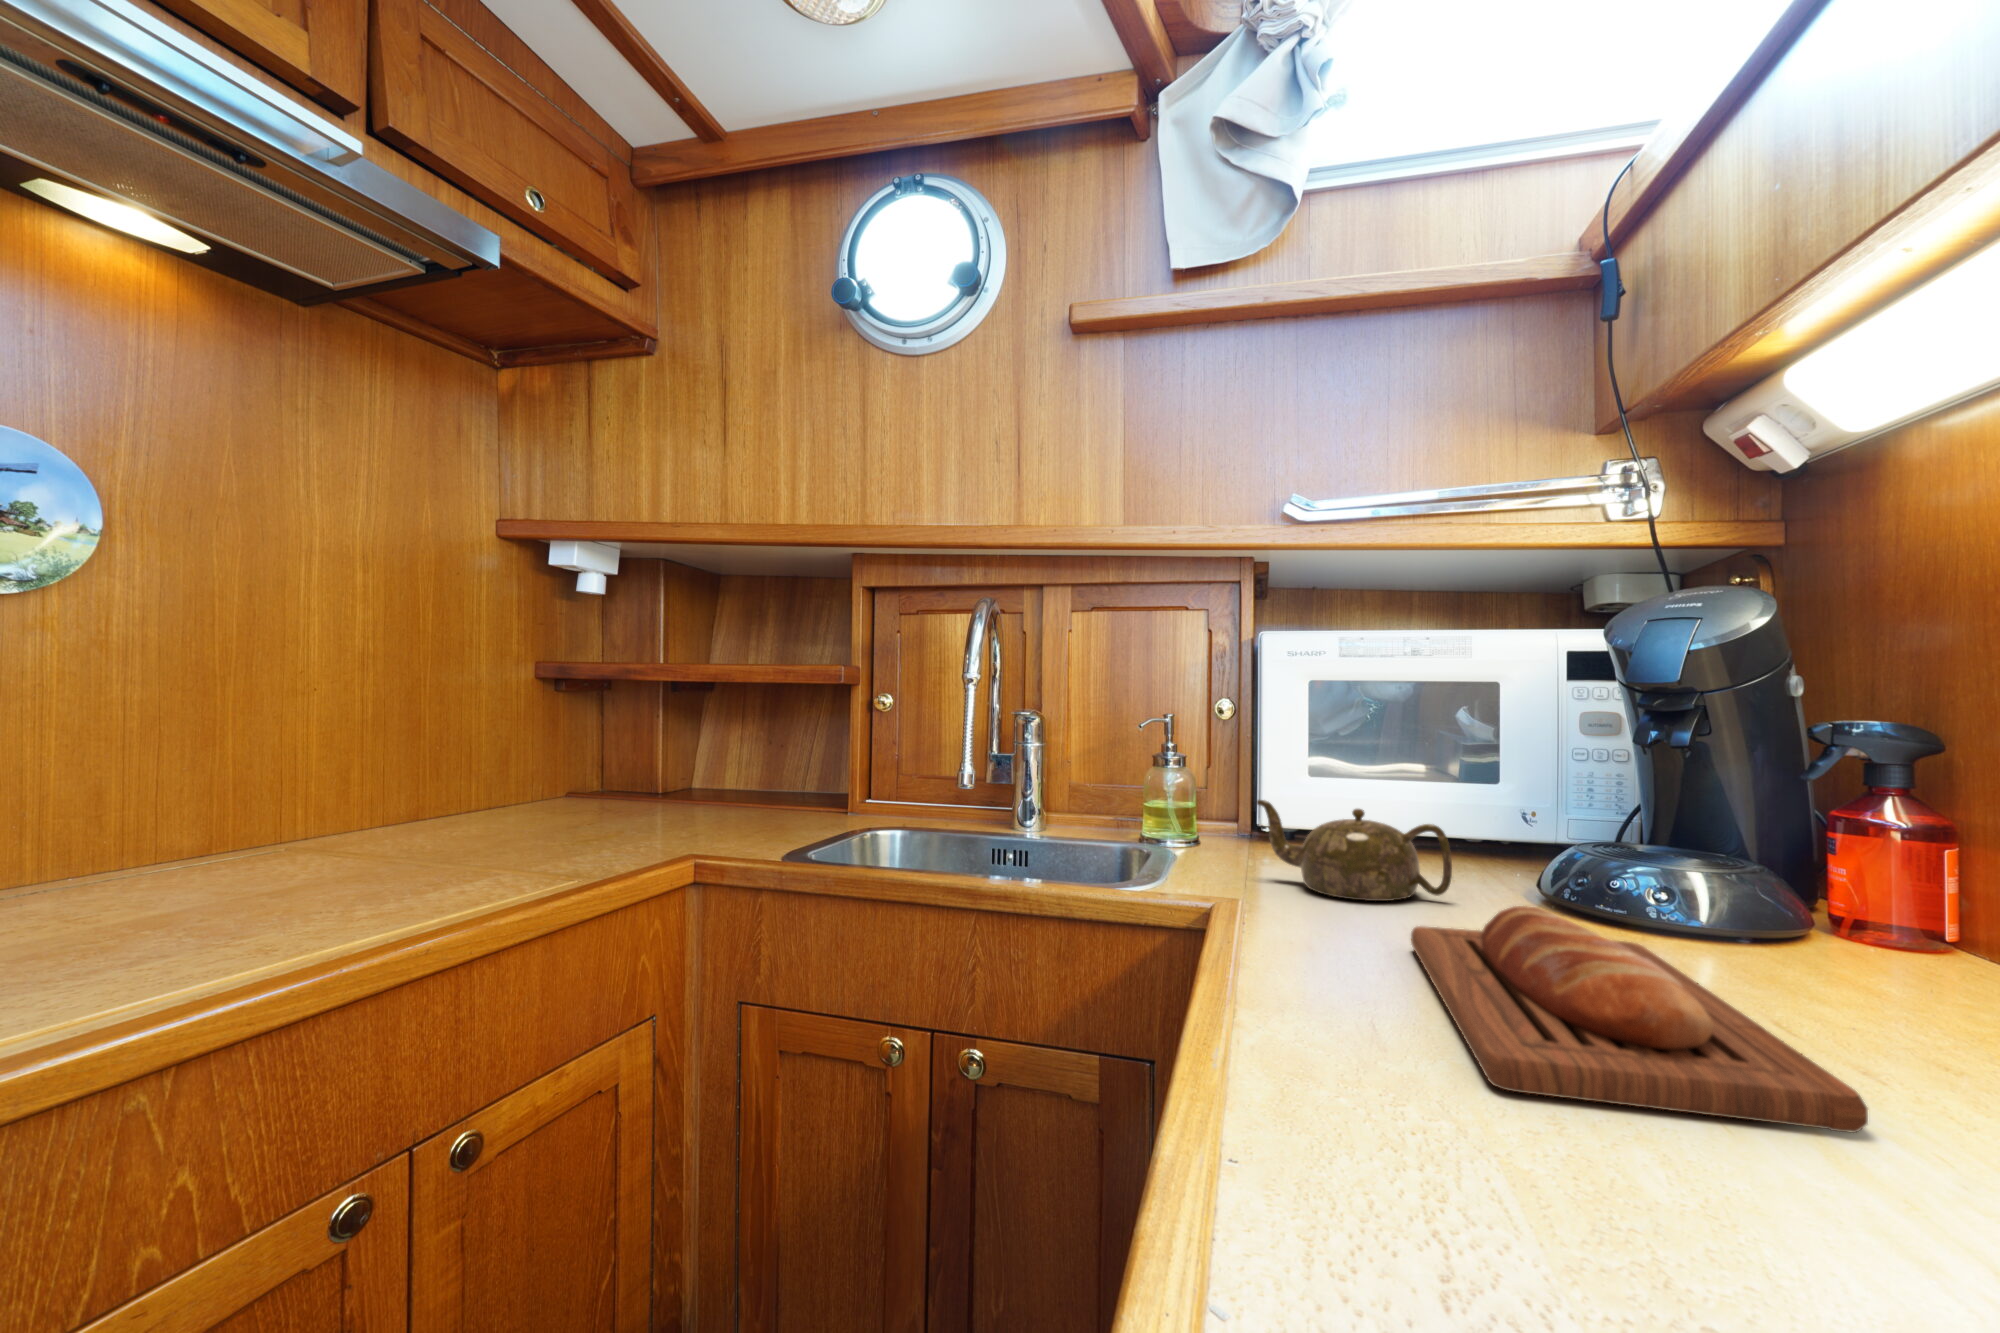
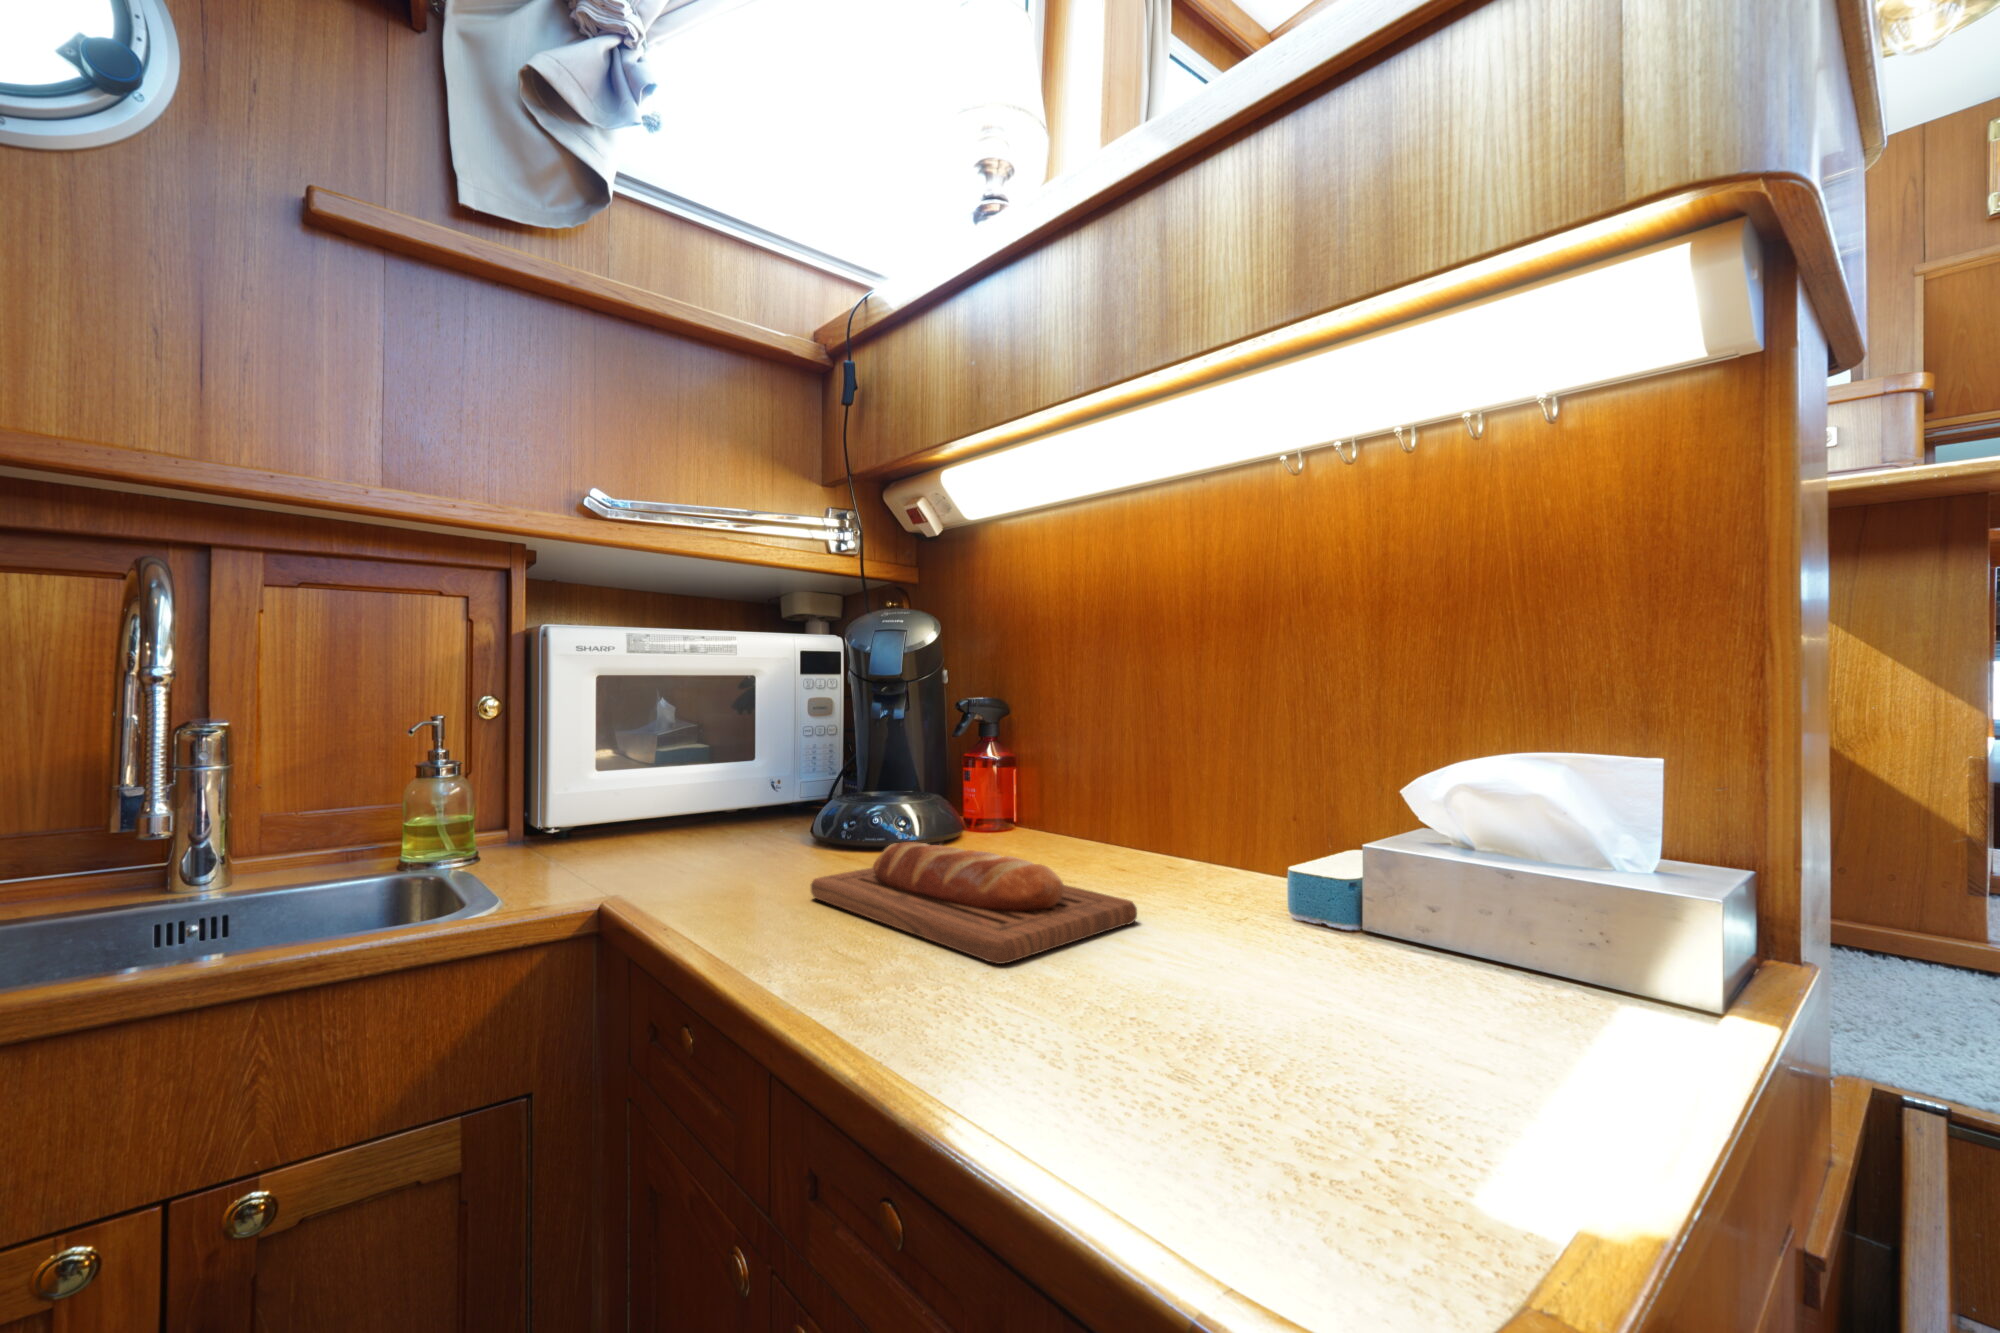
teapot: present [1257,800,1452,901] -> none [592,792,779,877]

